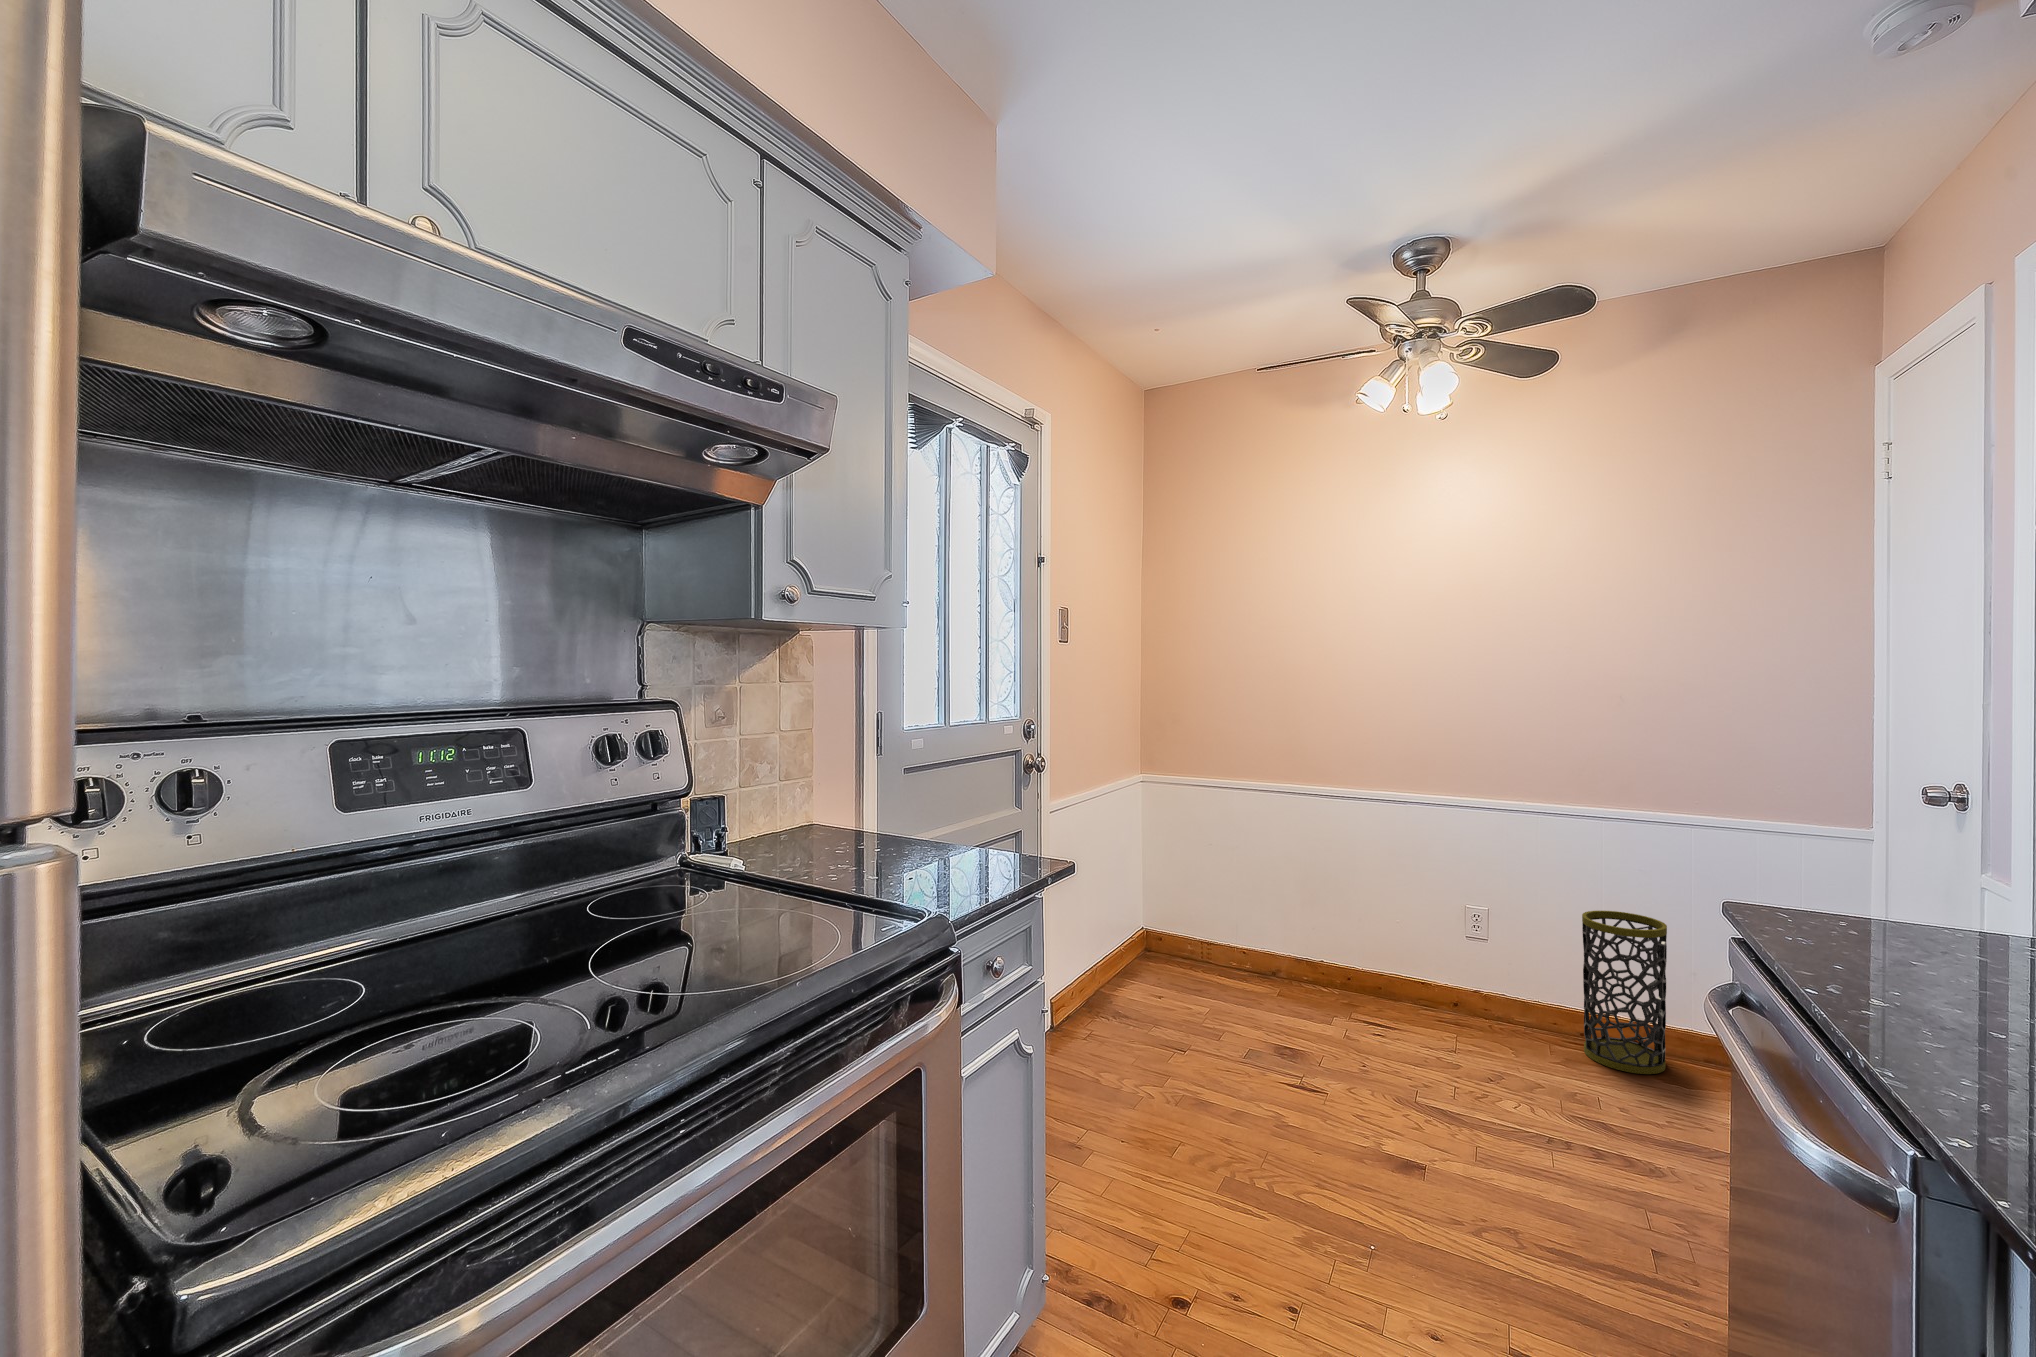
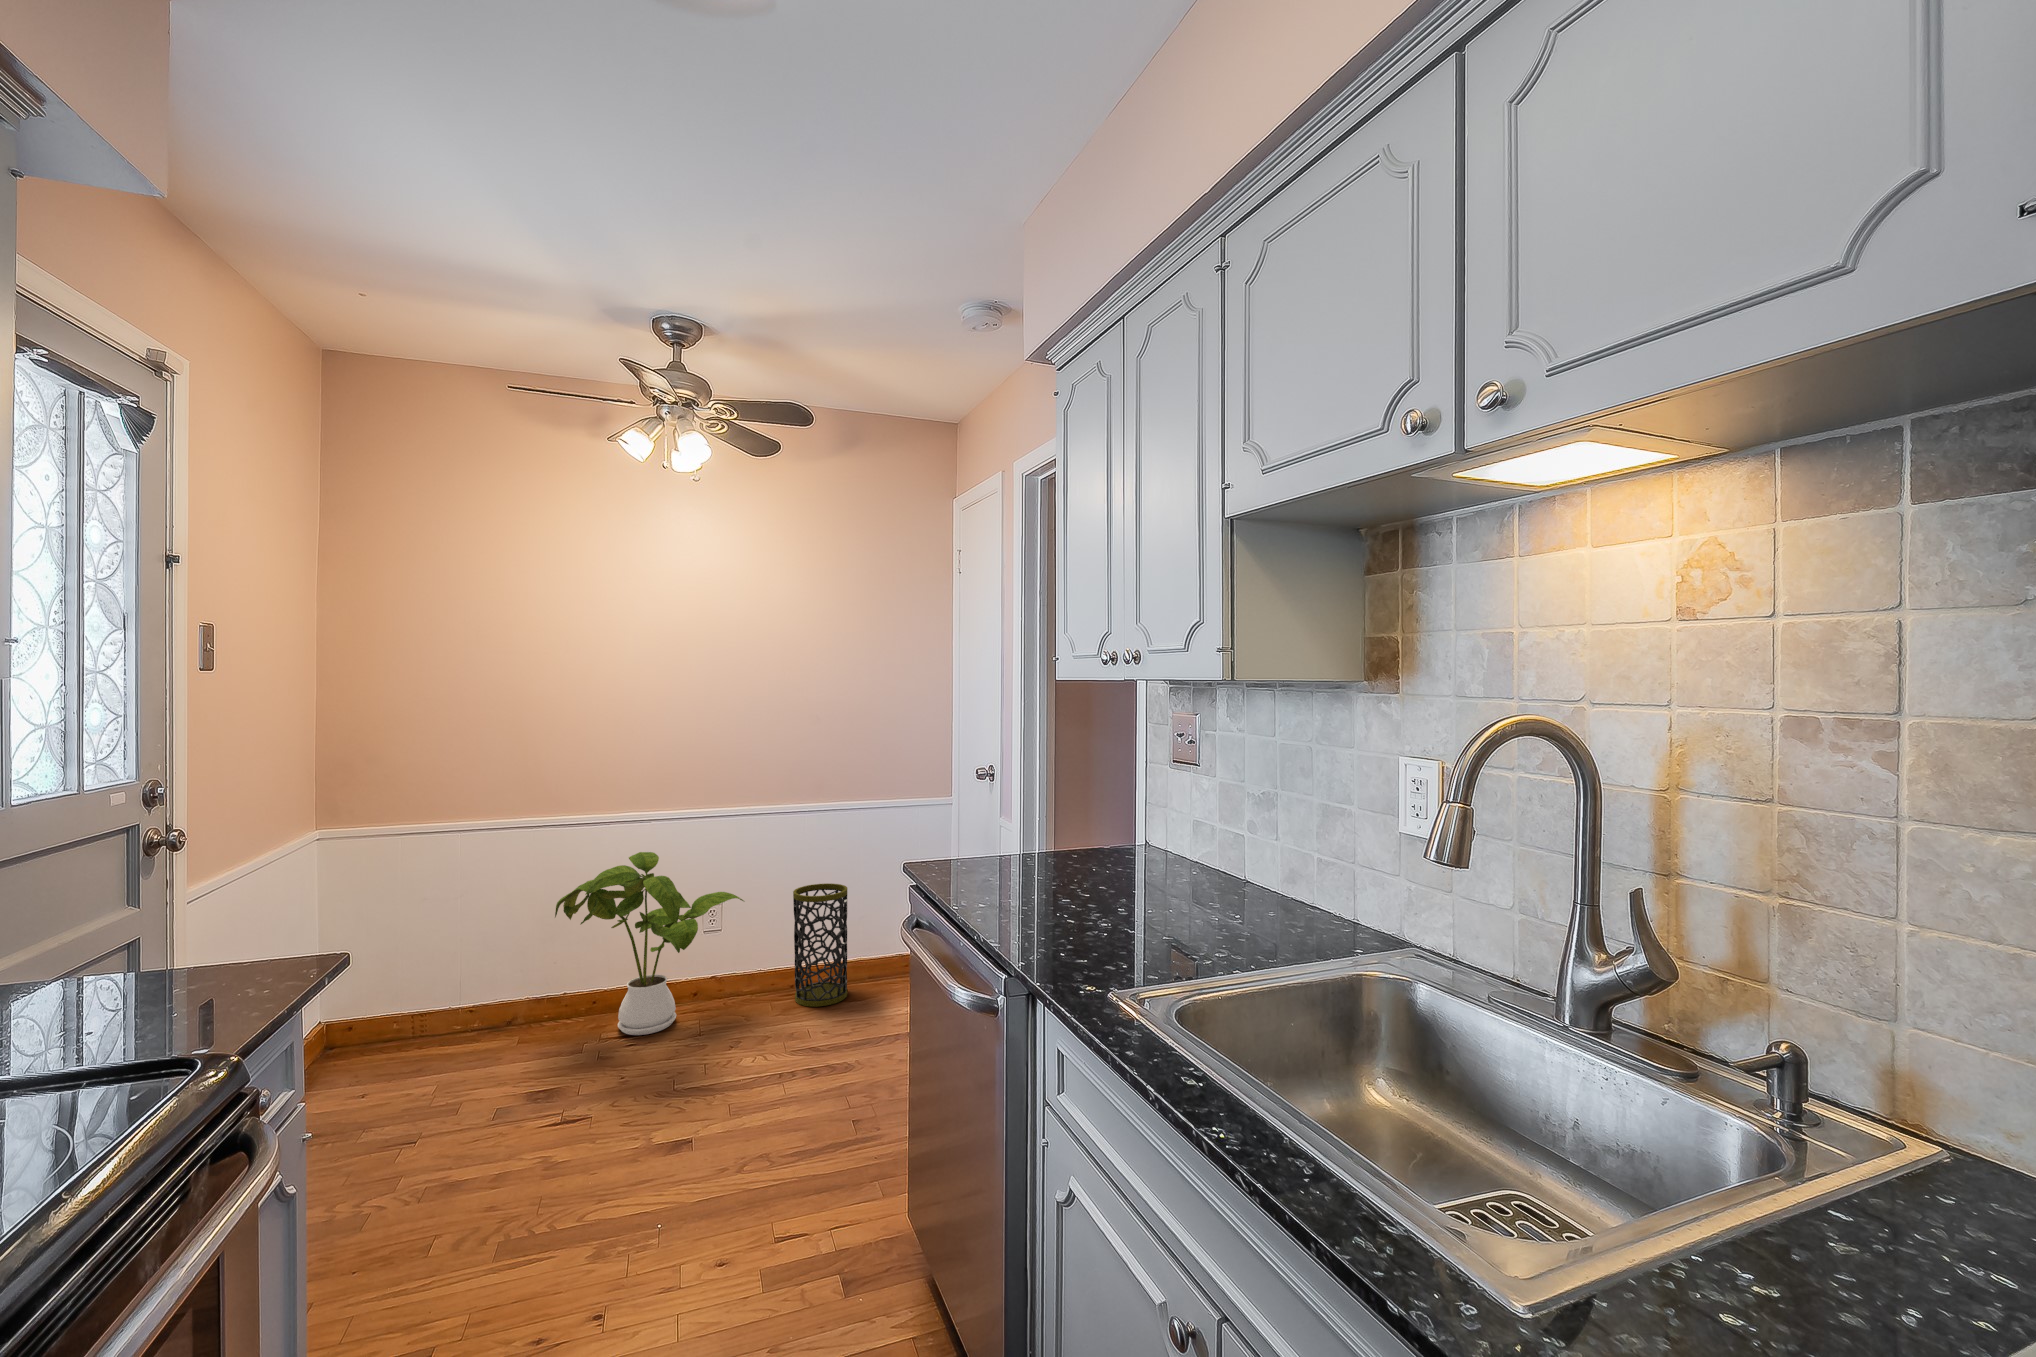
house plant: none [1307,833,1515,1030] -> present [555,852,744,1035]

